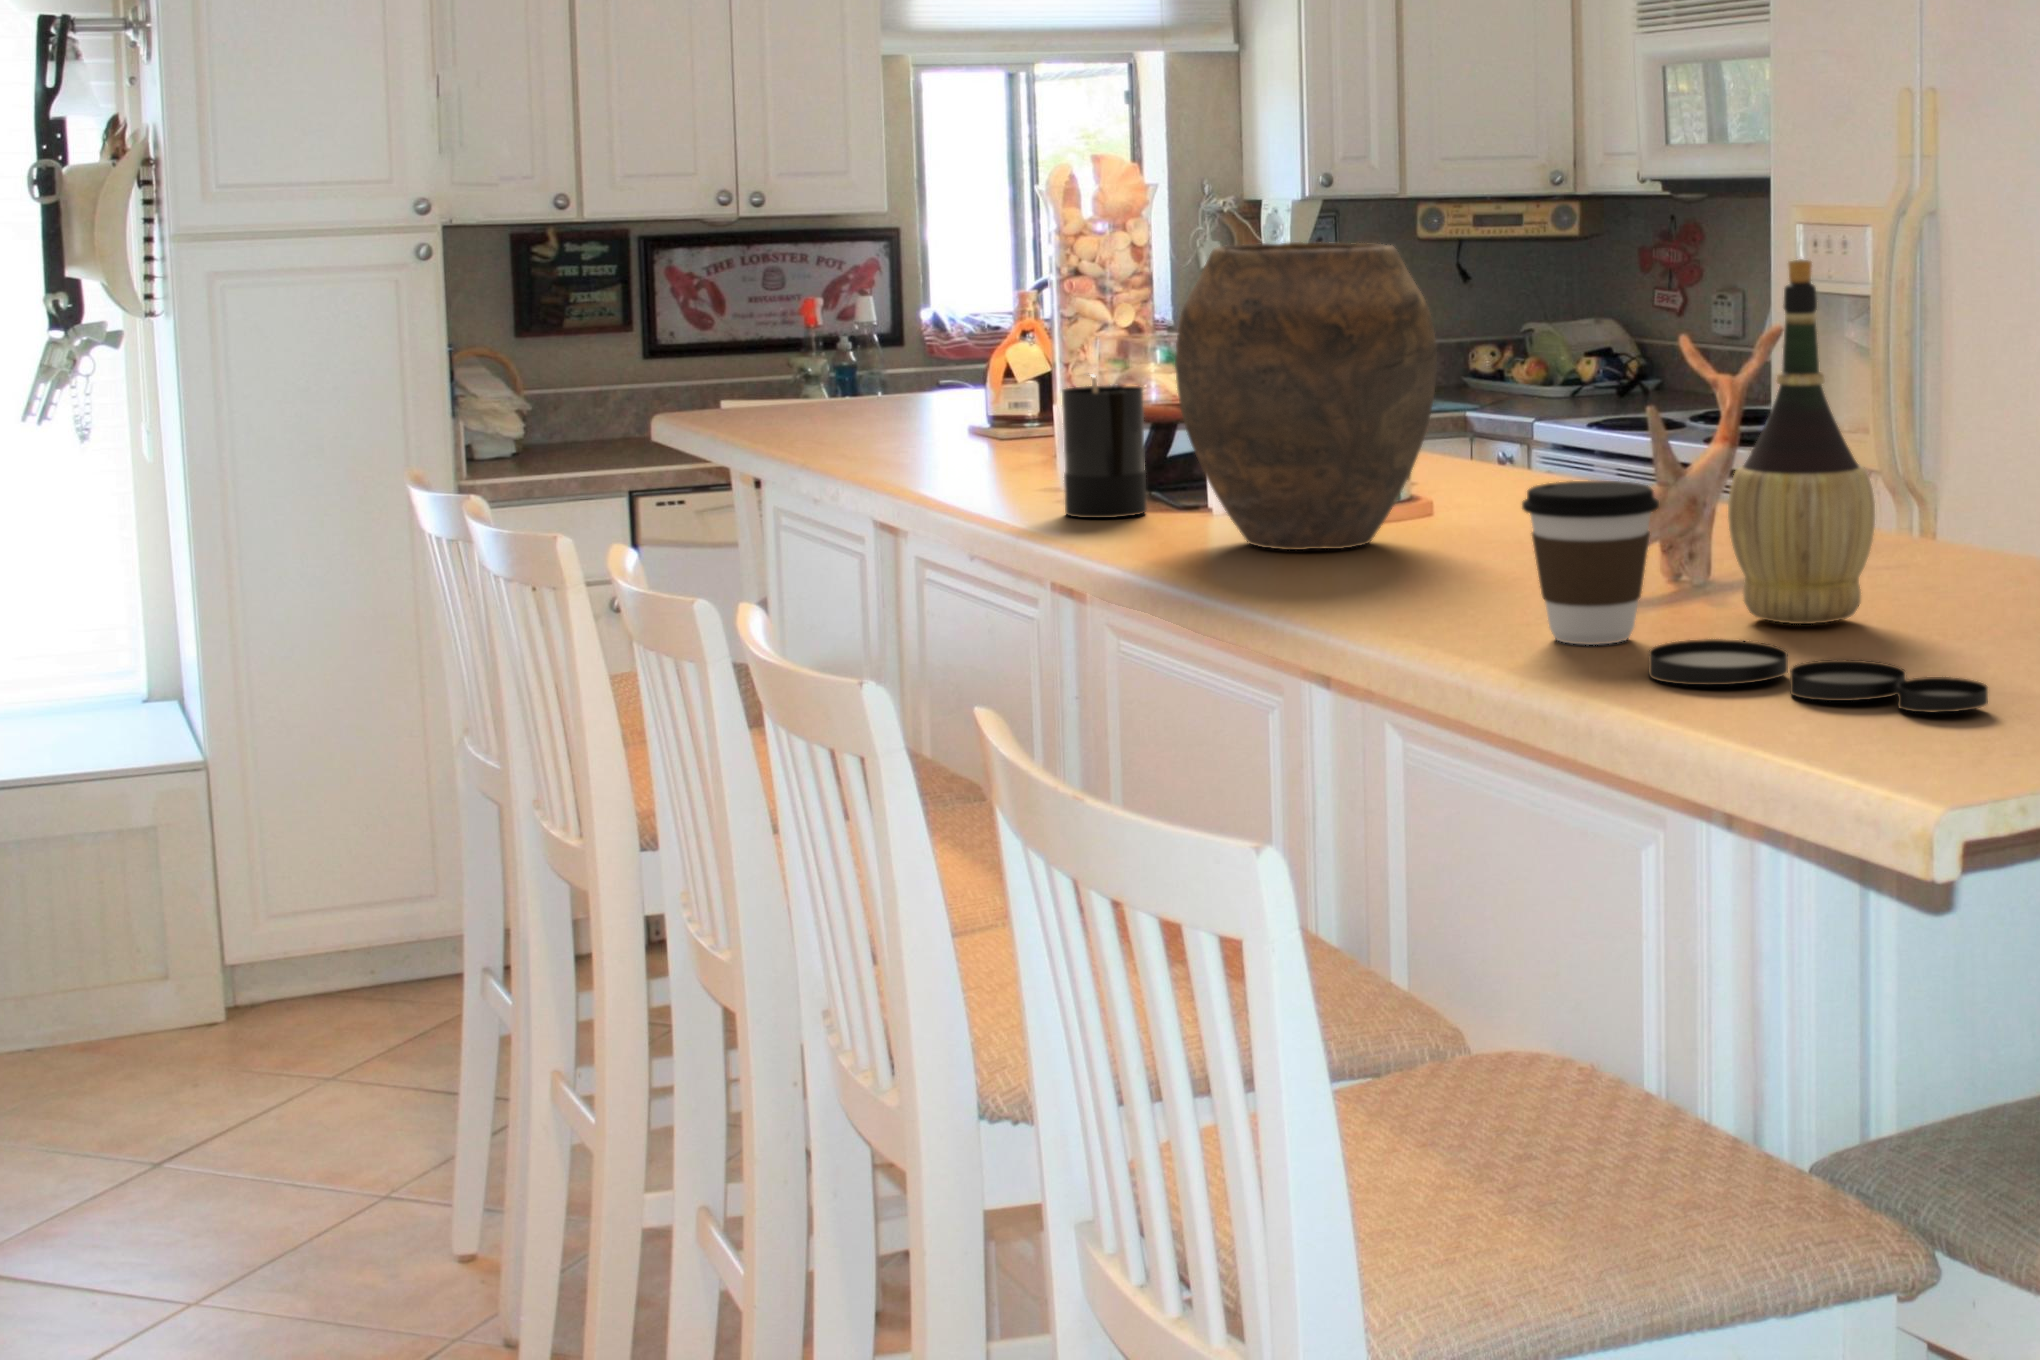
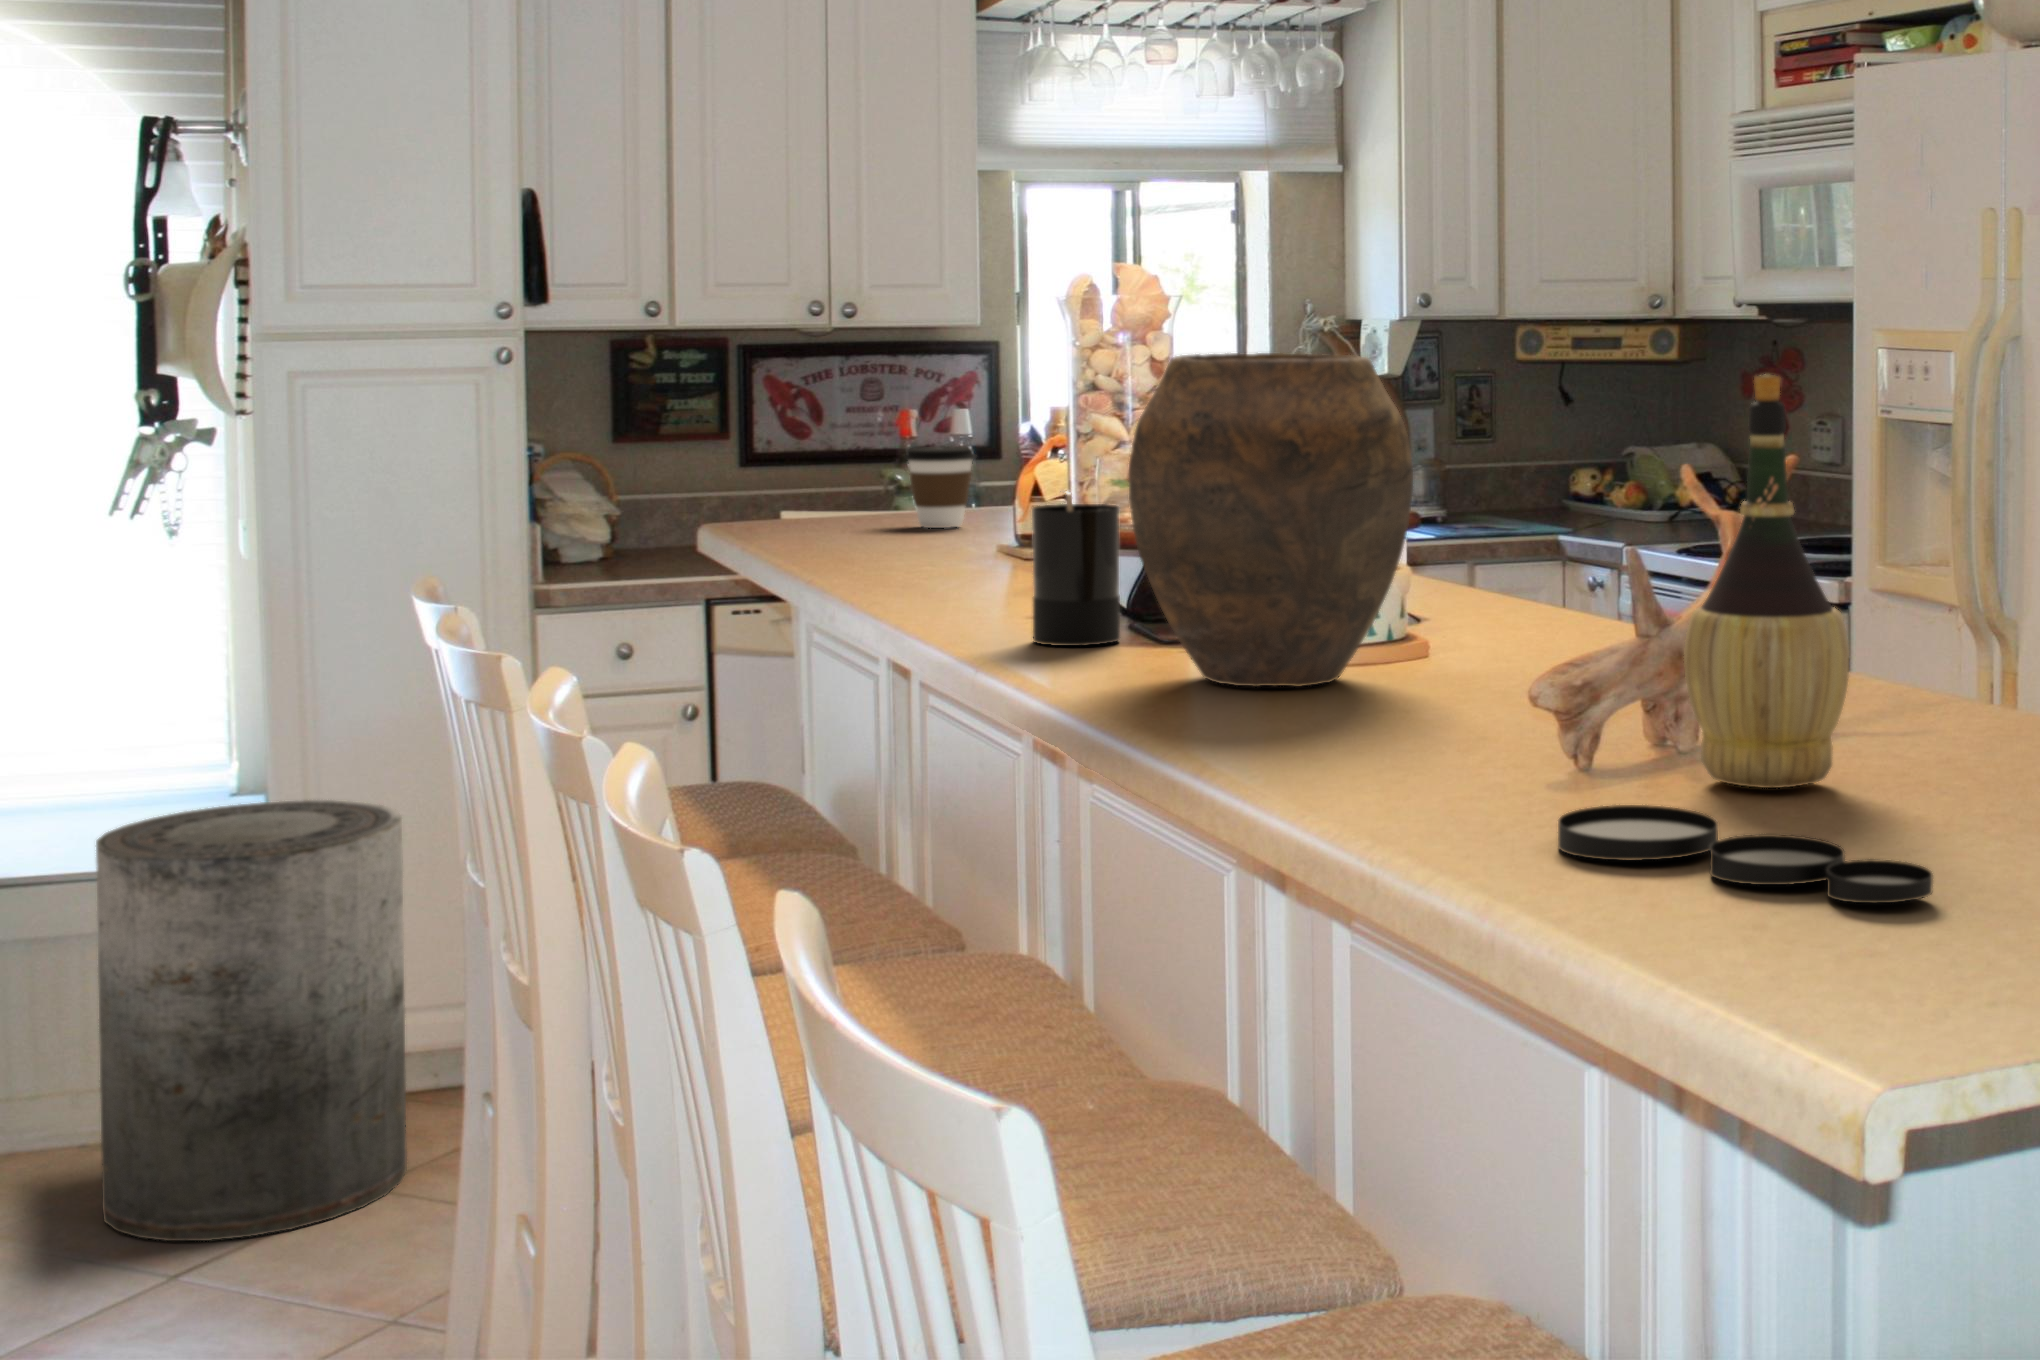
coffee cup: present [1522,481,1659,645] -> present [905,447,976,528]
trash can: none [54,692,373,1121] -> present [96,800,407,1241]

